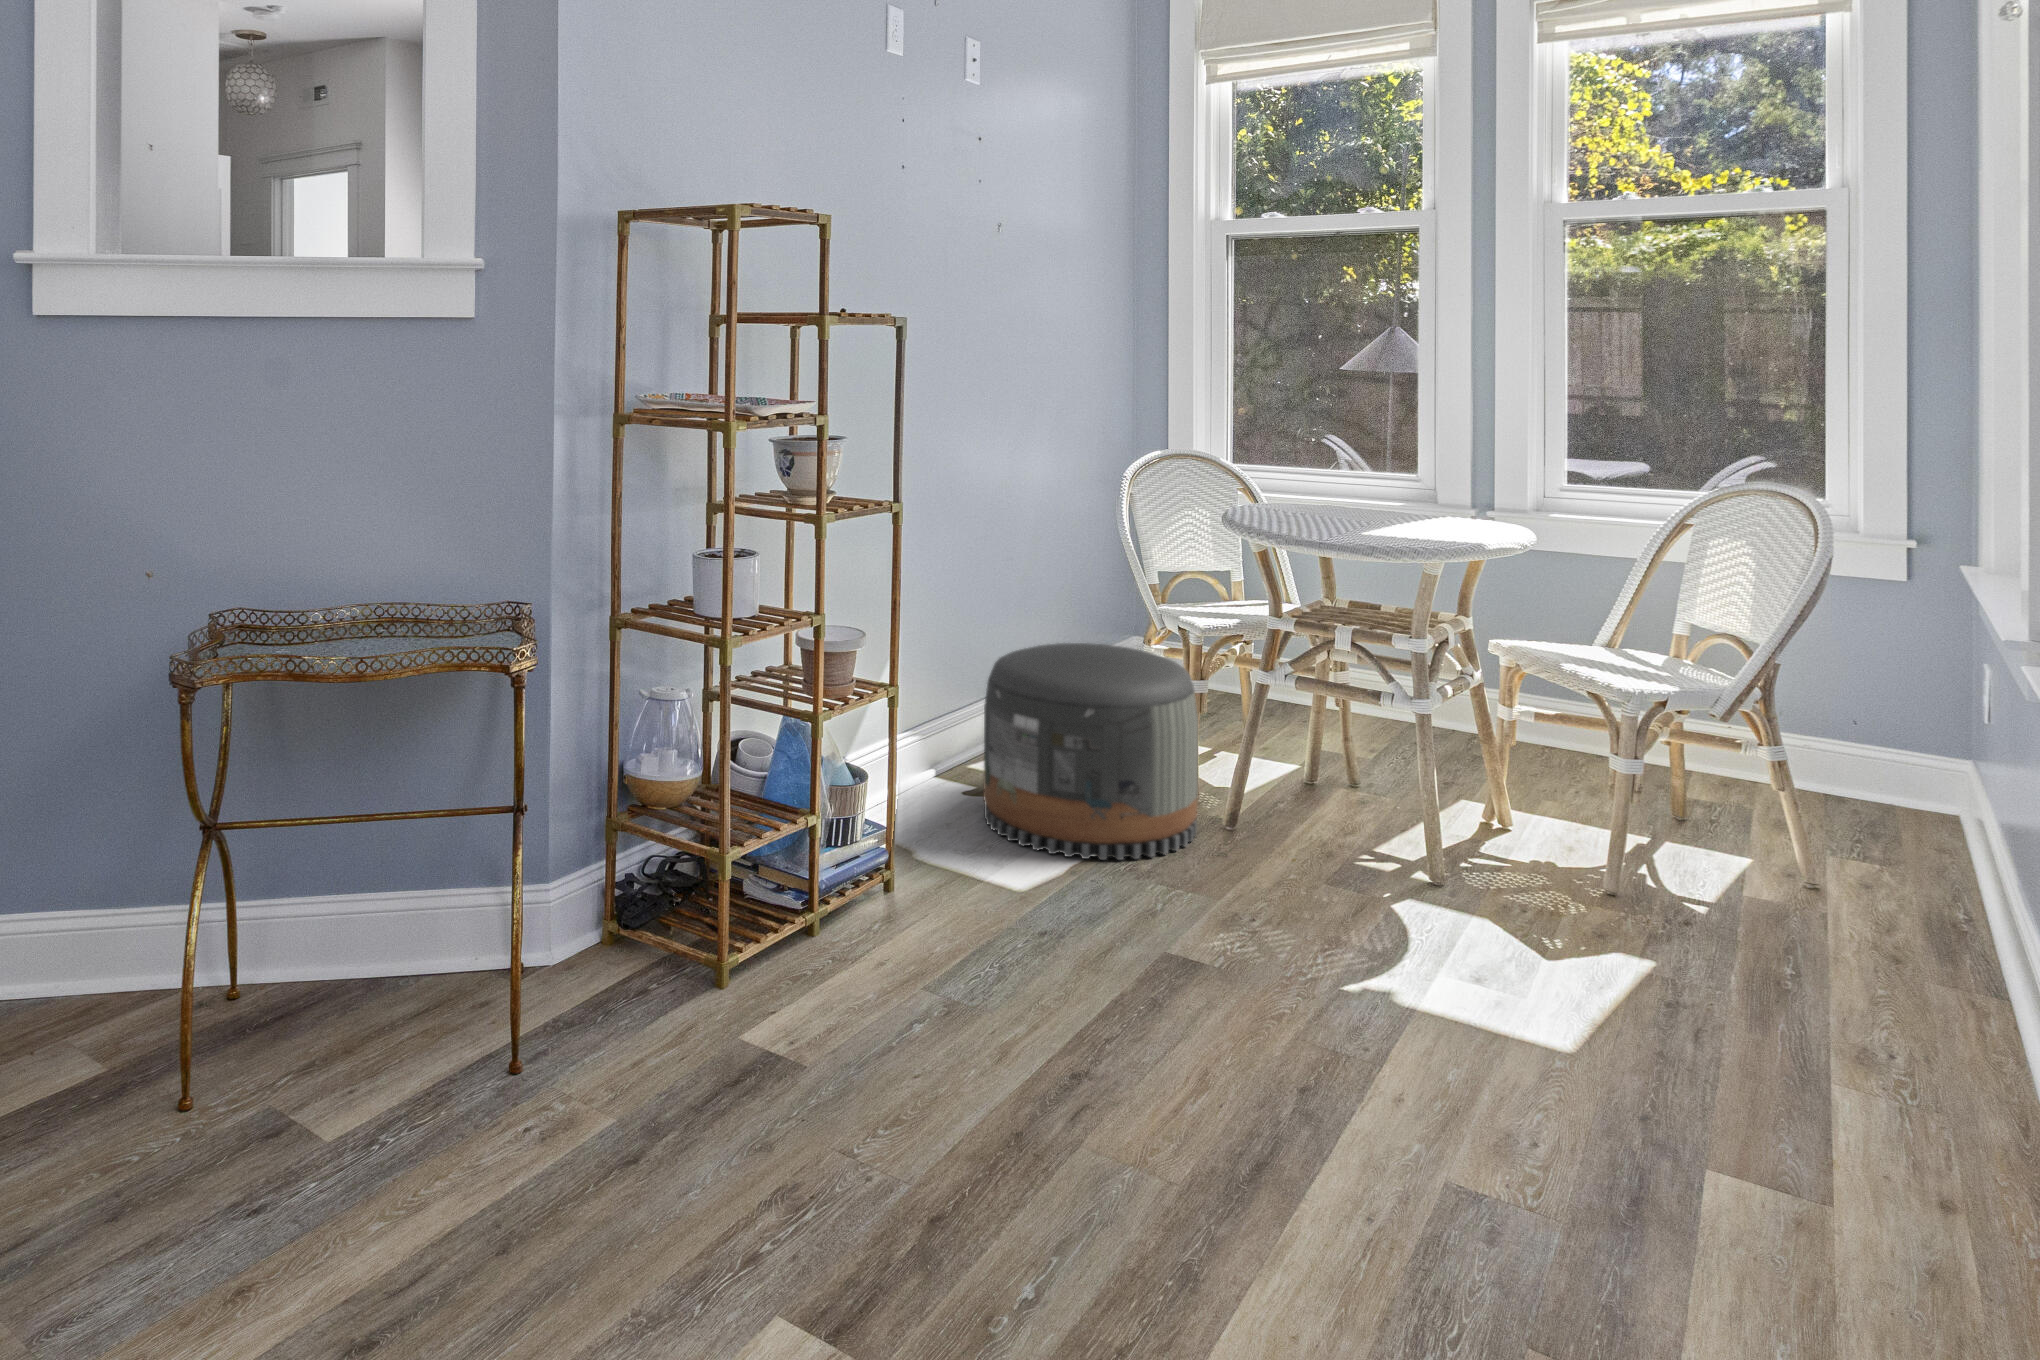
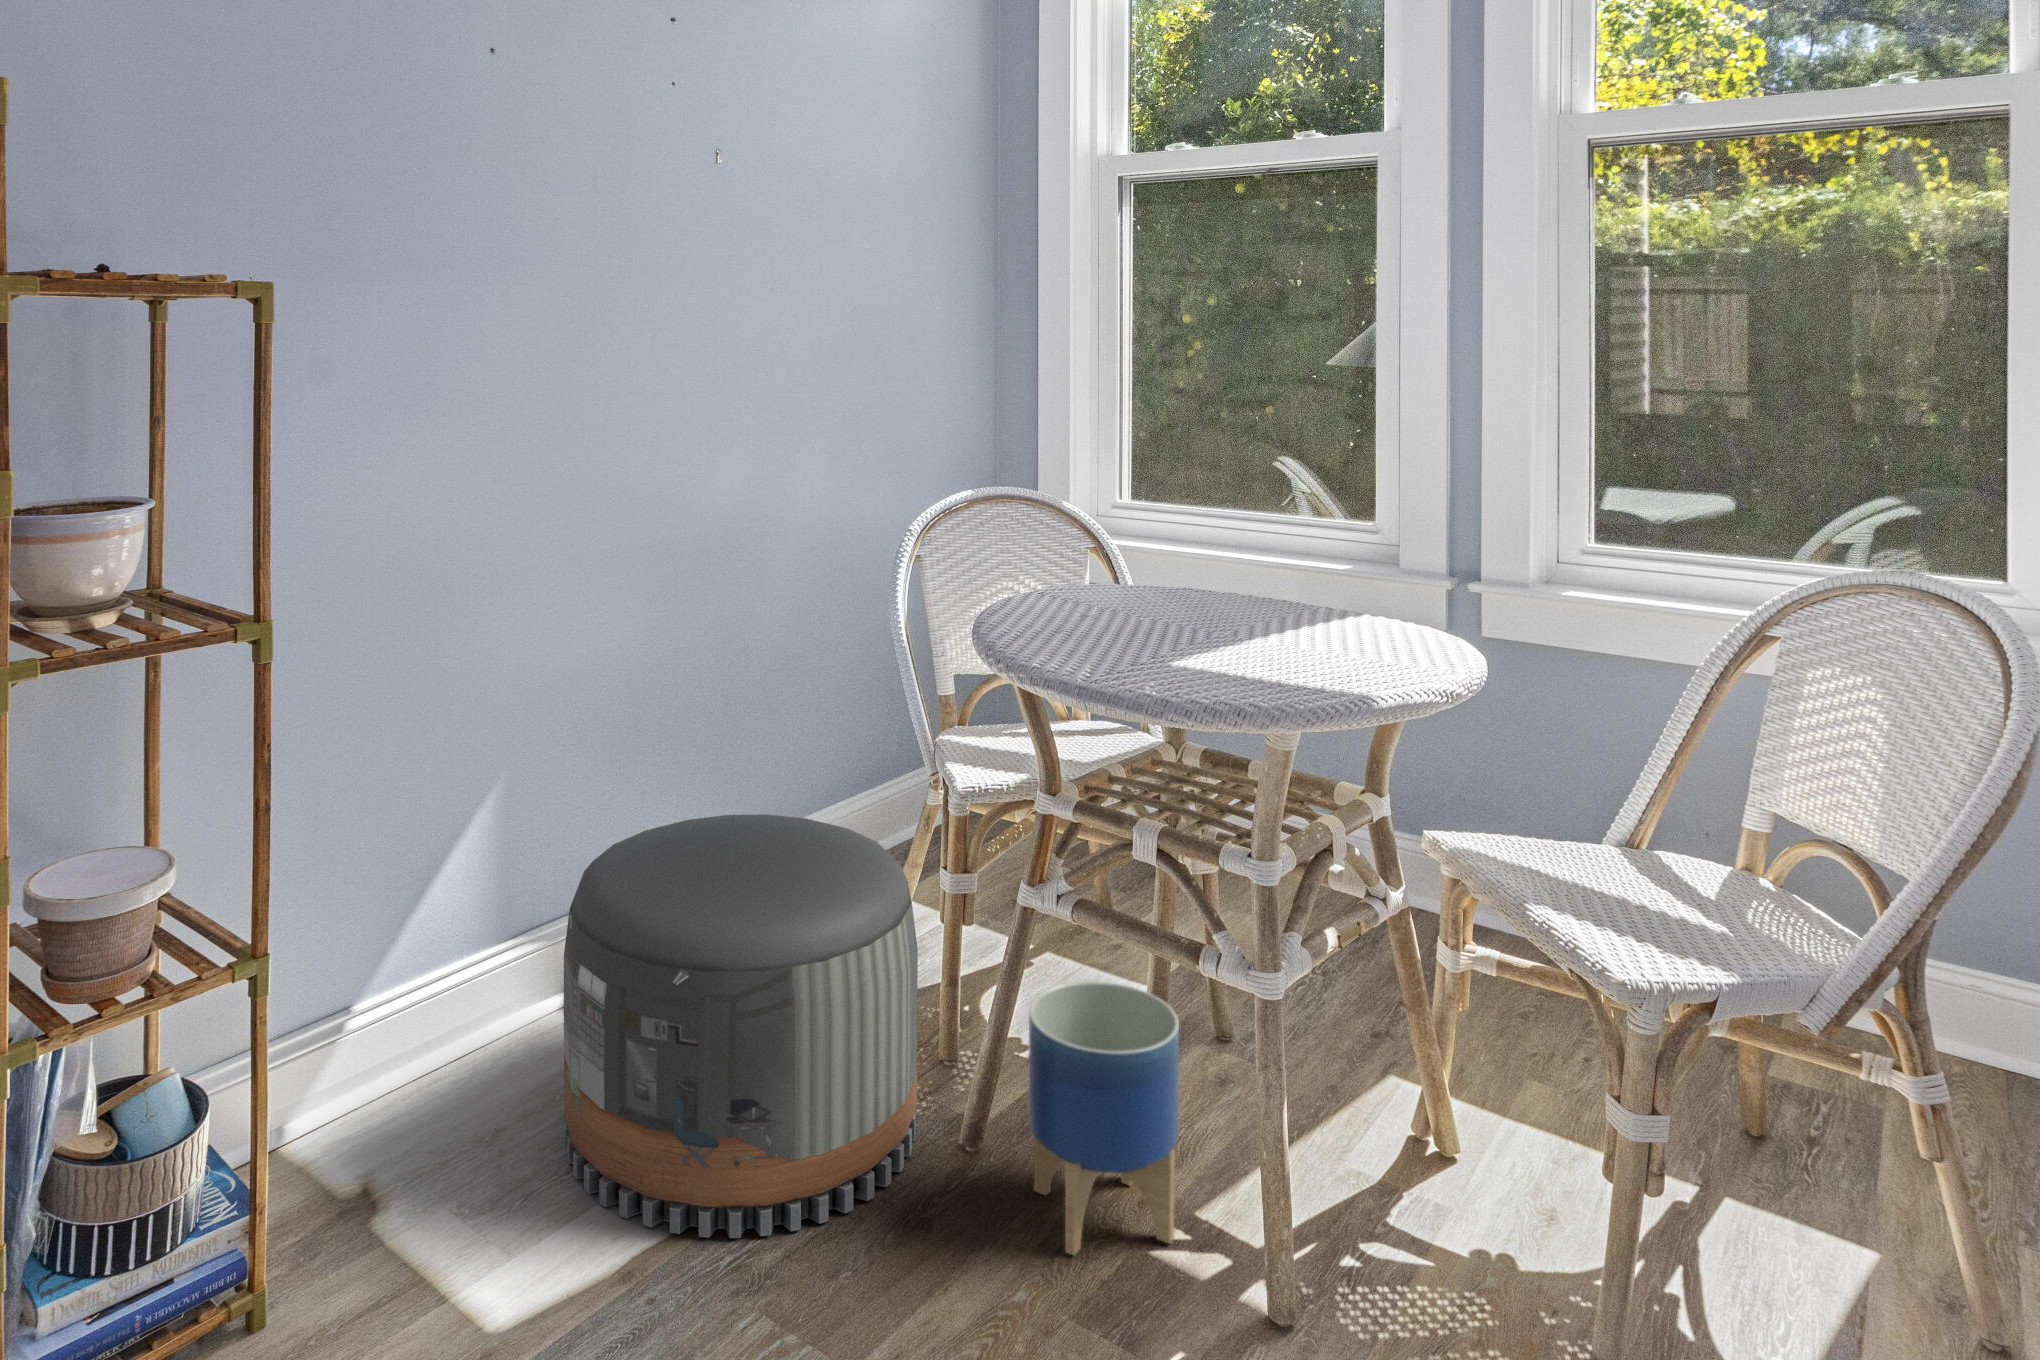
planter: none [1276,724,1367,864] -> present [1028,981,1179,1255]

